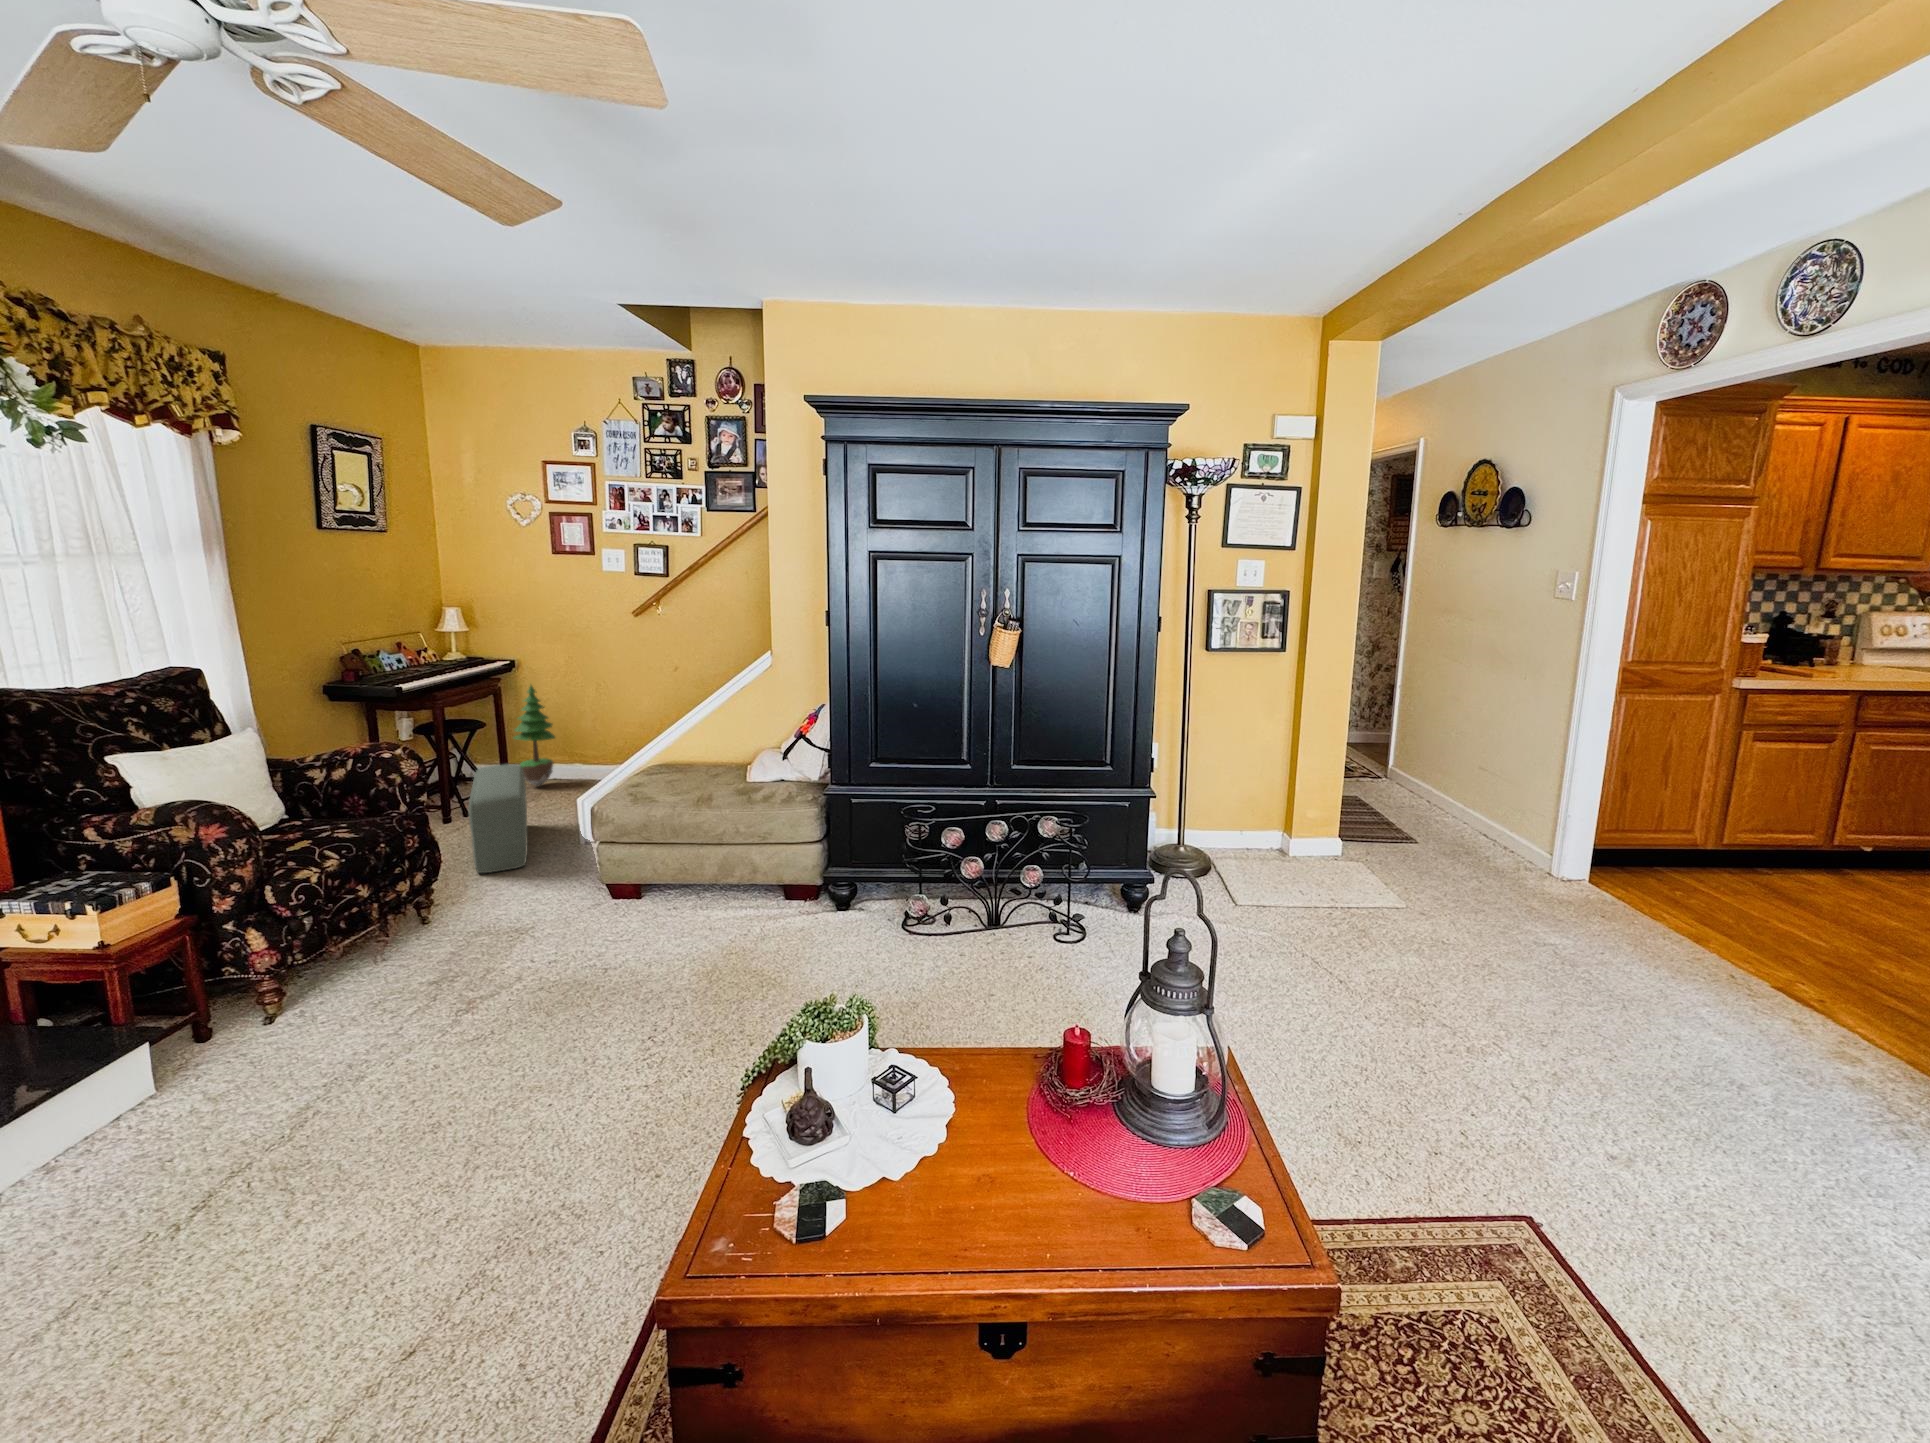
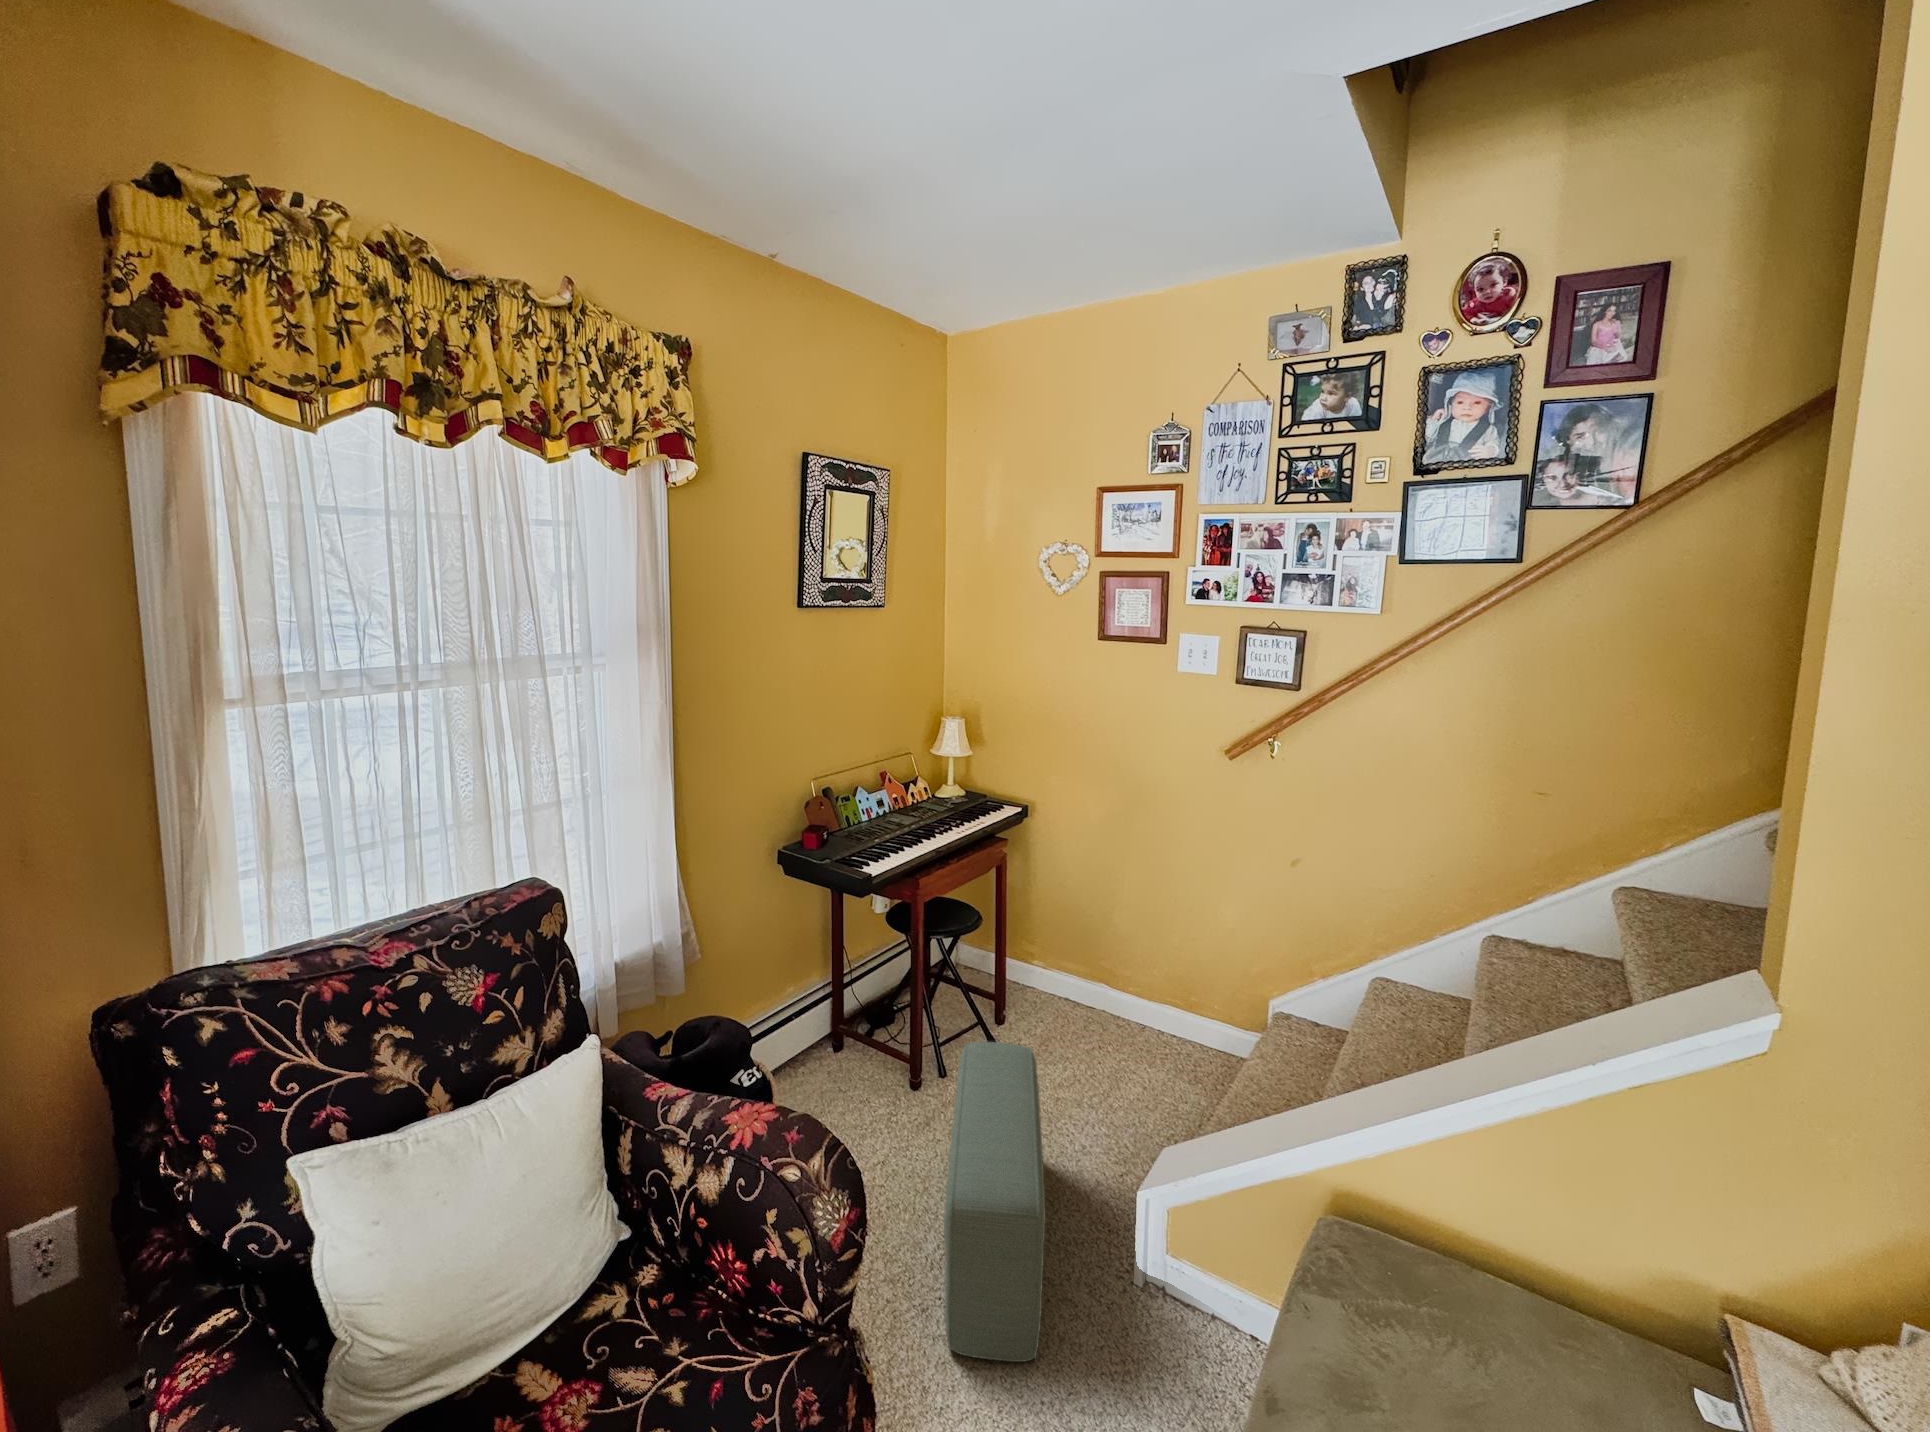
potted tree: present [514,685,555,786] -> none [1013,855,1075,1023]

